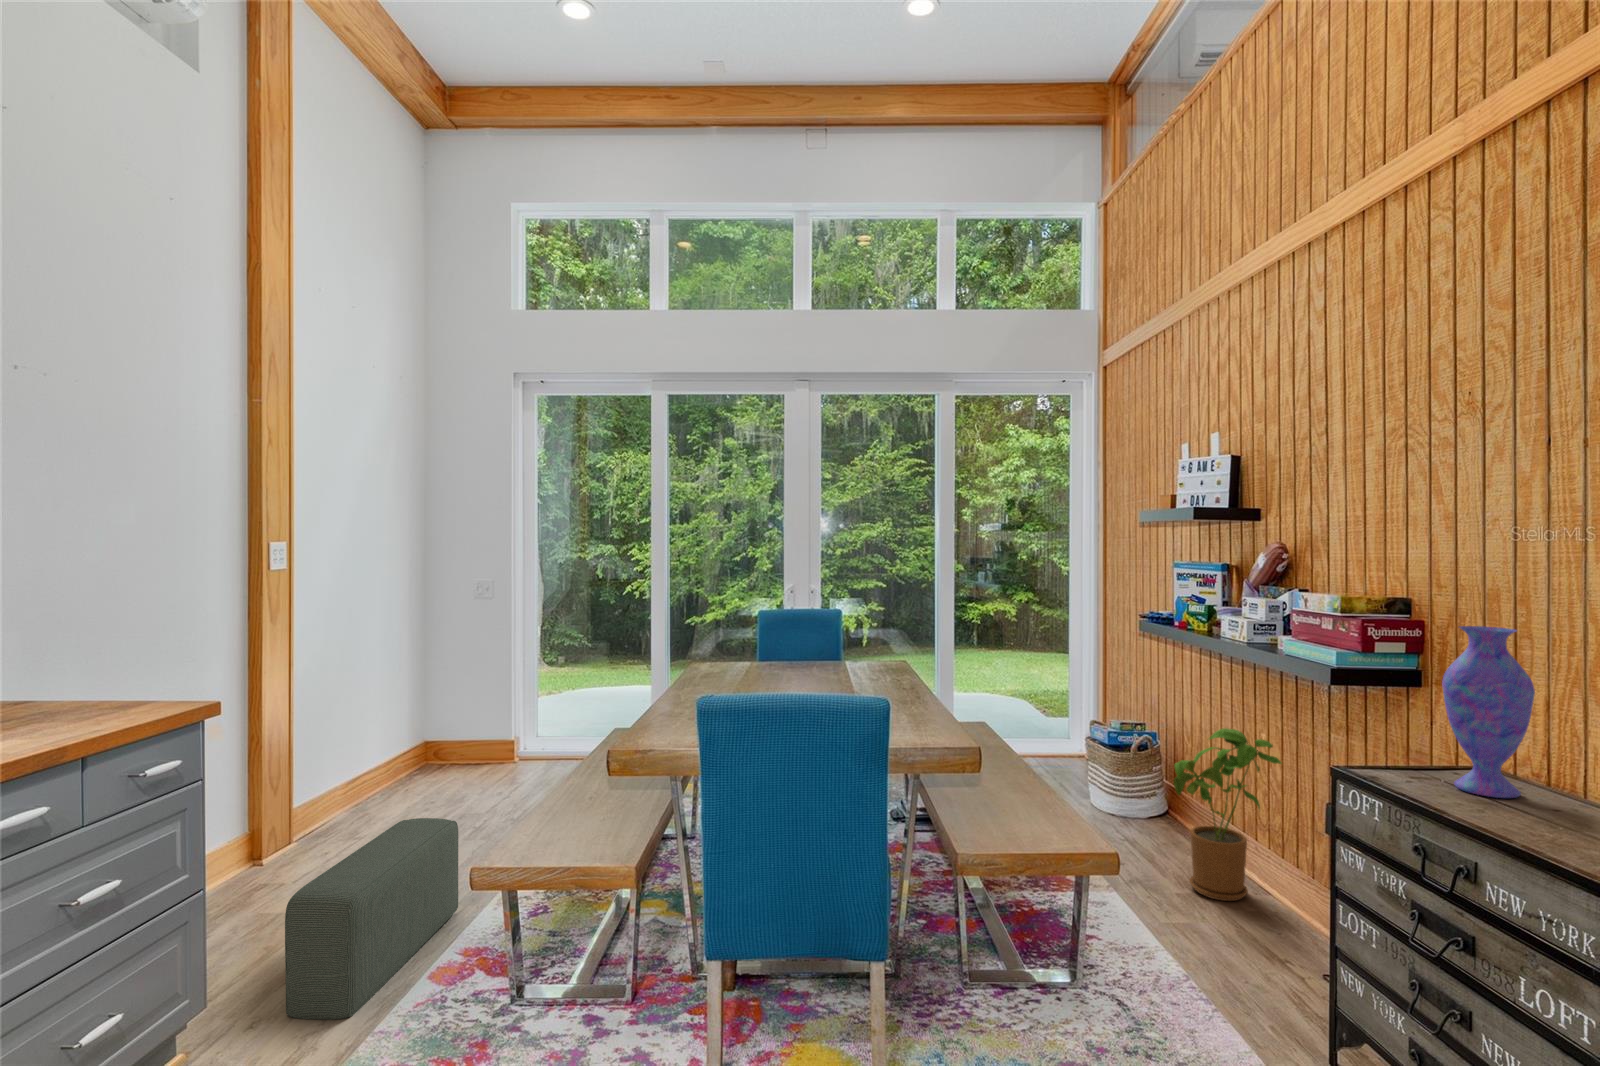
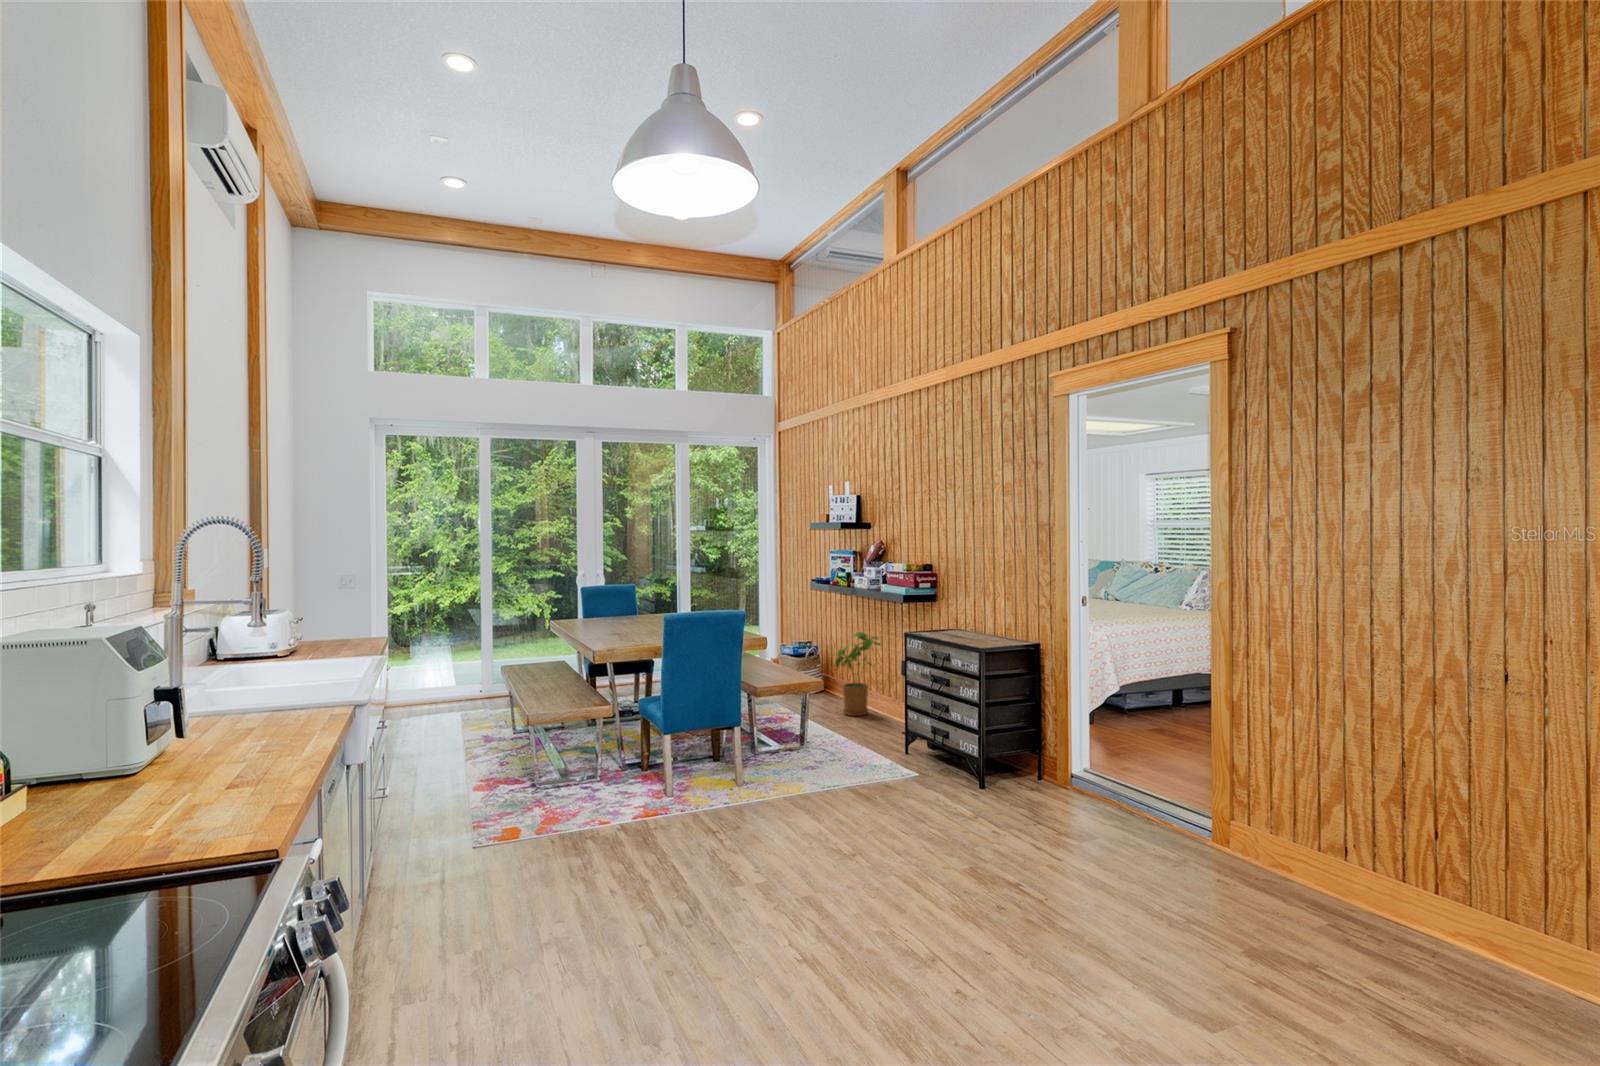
vase: present [1442,626,1535,798] -> none [940,574,967,635]
pouf: present [285,818,458,1020] -> none [412,724,457,825]

